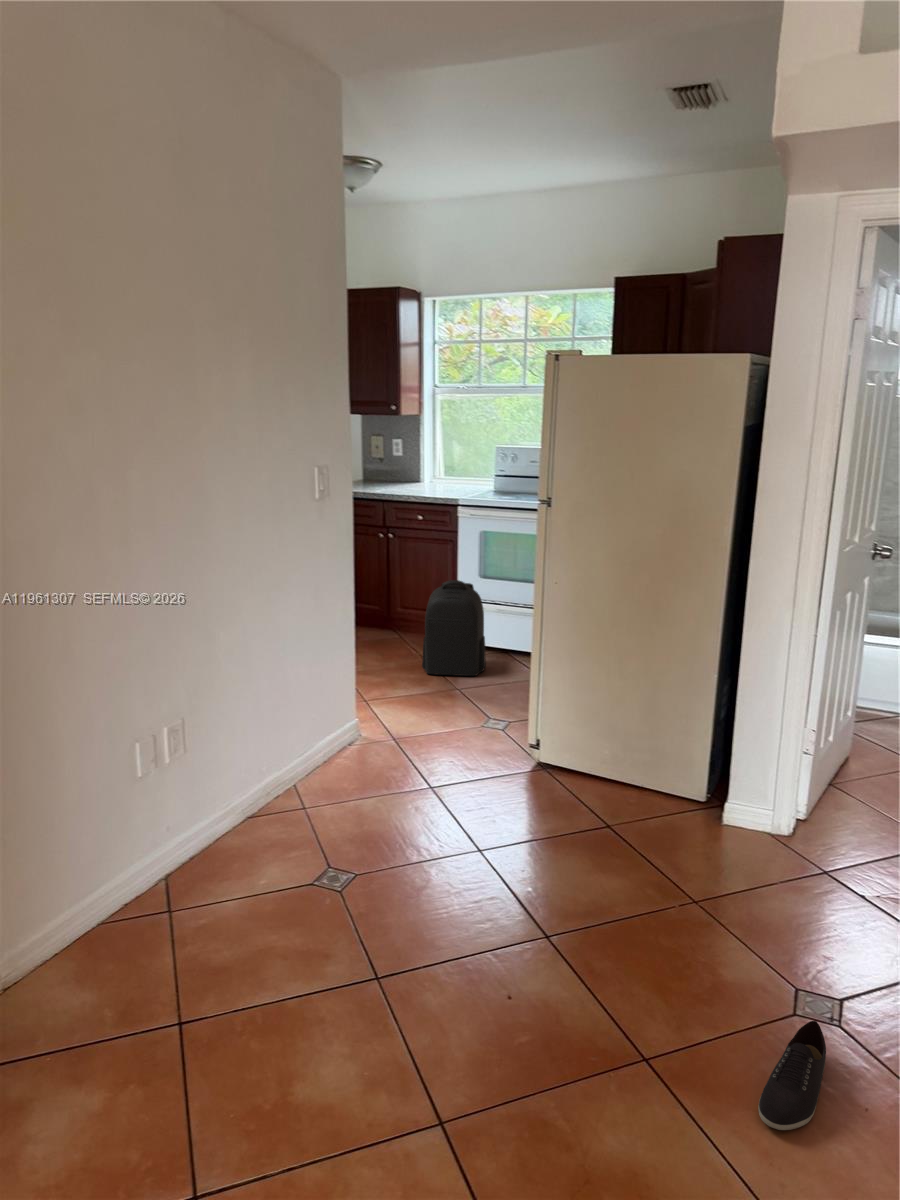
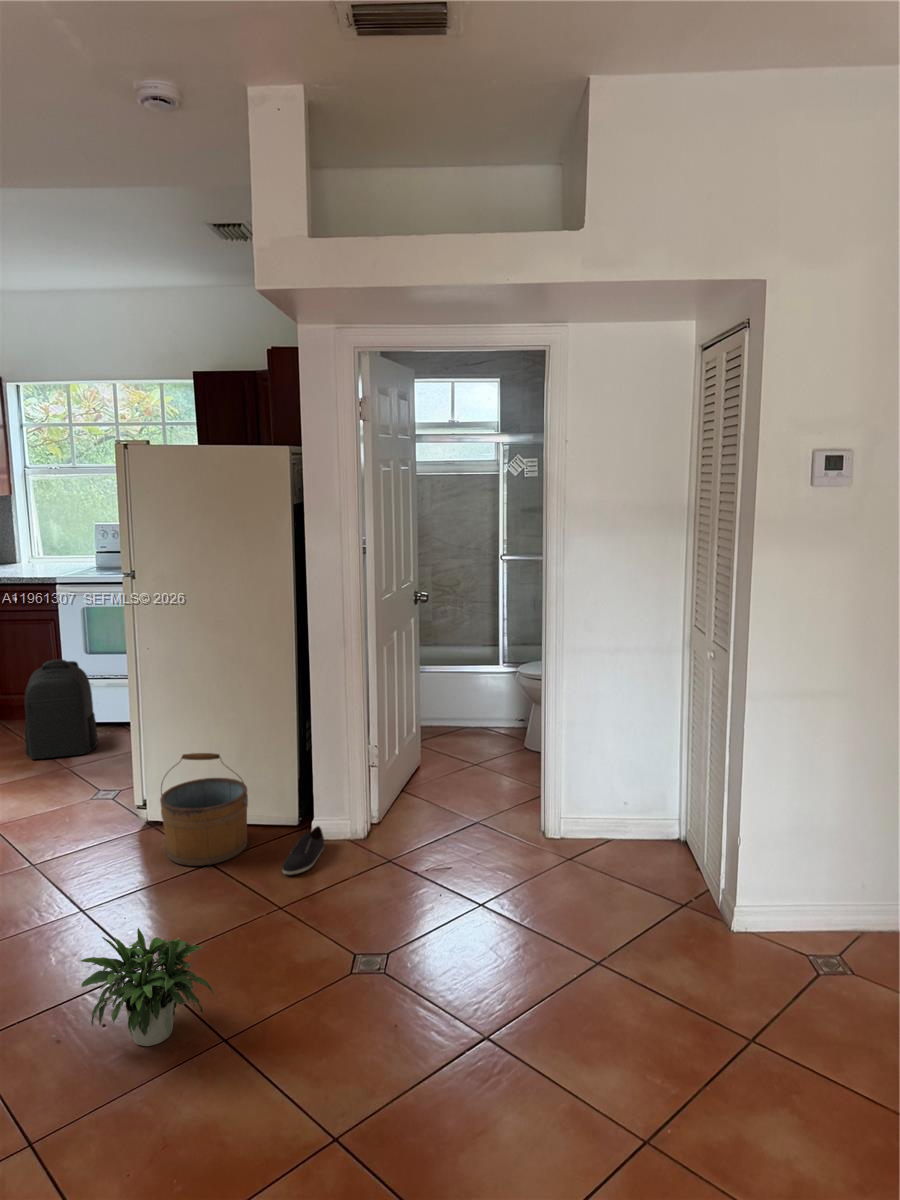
bucket: none [561,703,655,827] -> present [160,753,248,866]
potted plant: none [461,902,638,1040] -> present [52,928,215,1046]
shoe: present [758,1021,826,1130] -> present [282,826,324,875]

